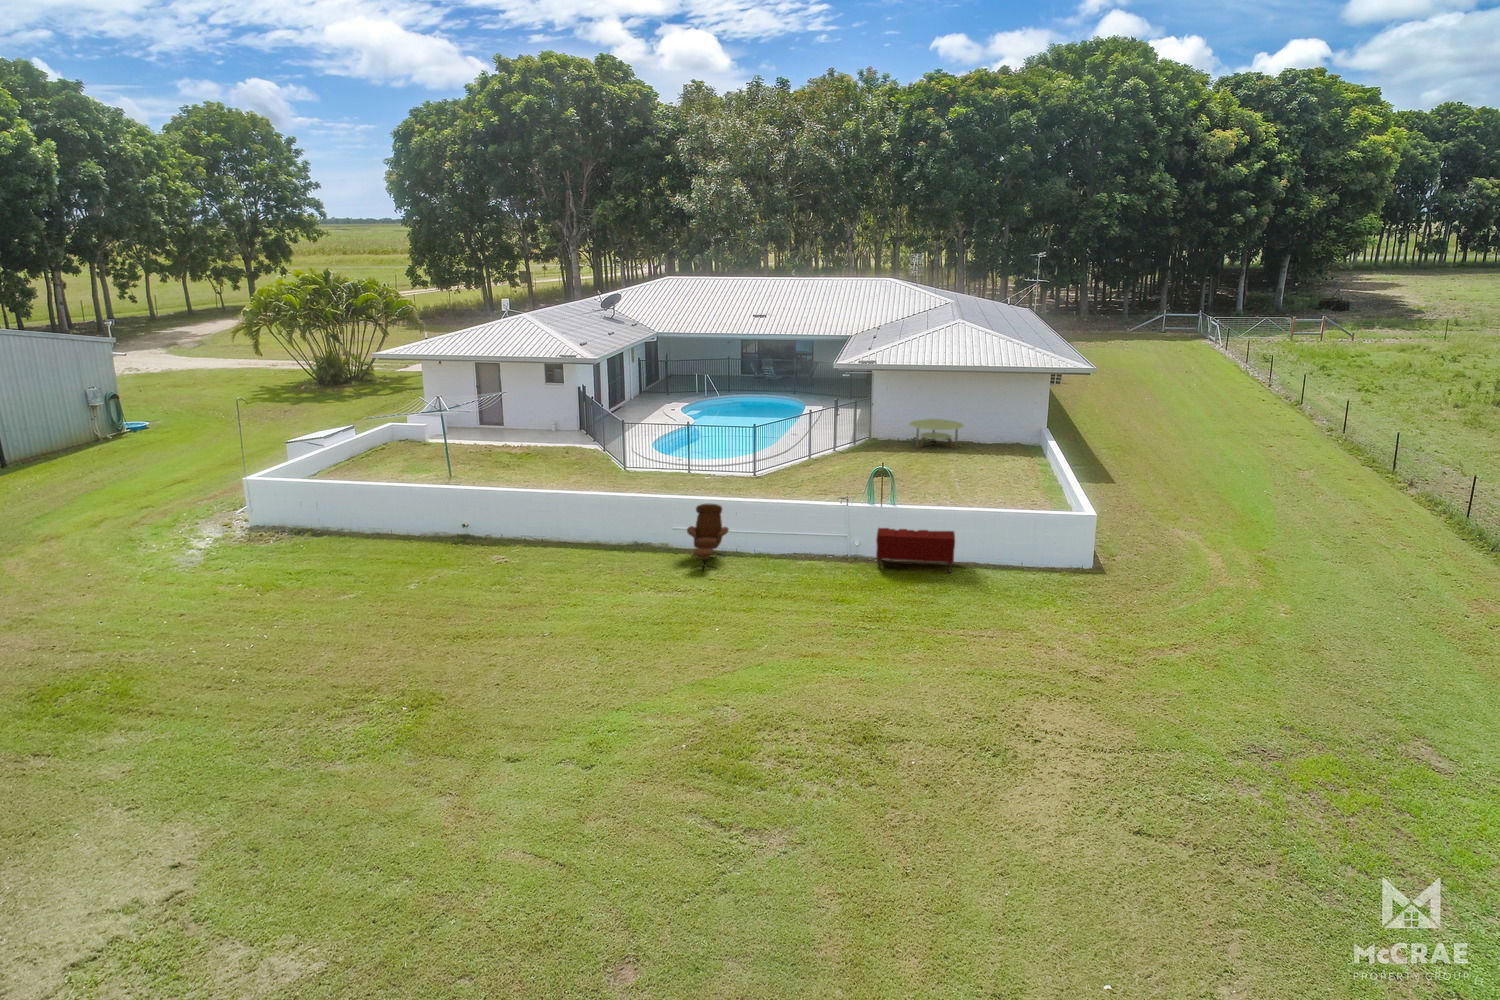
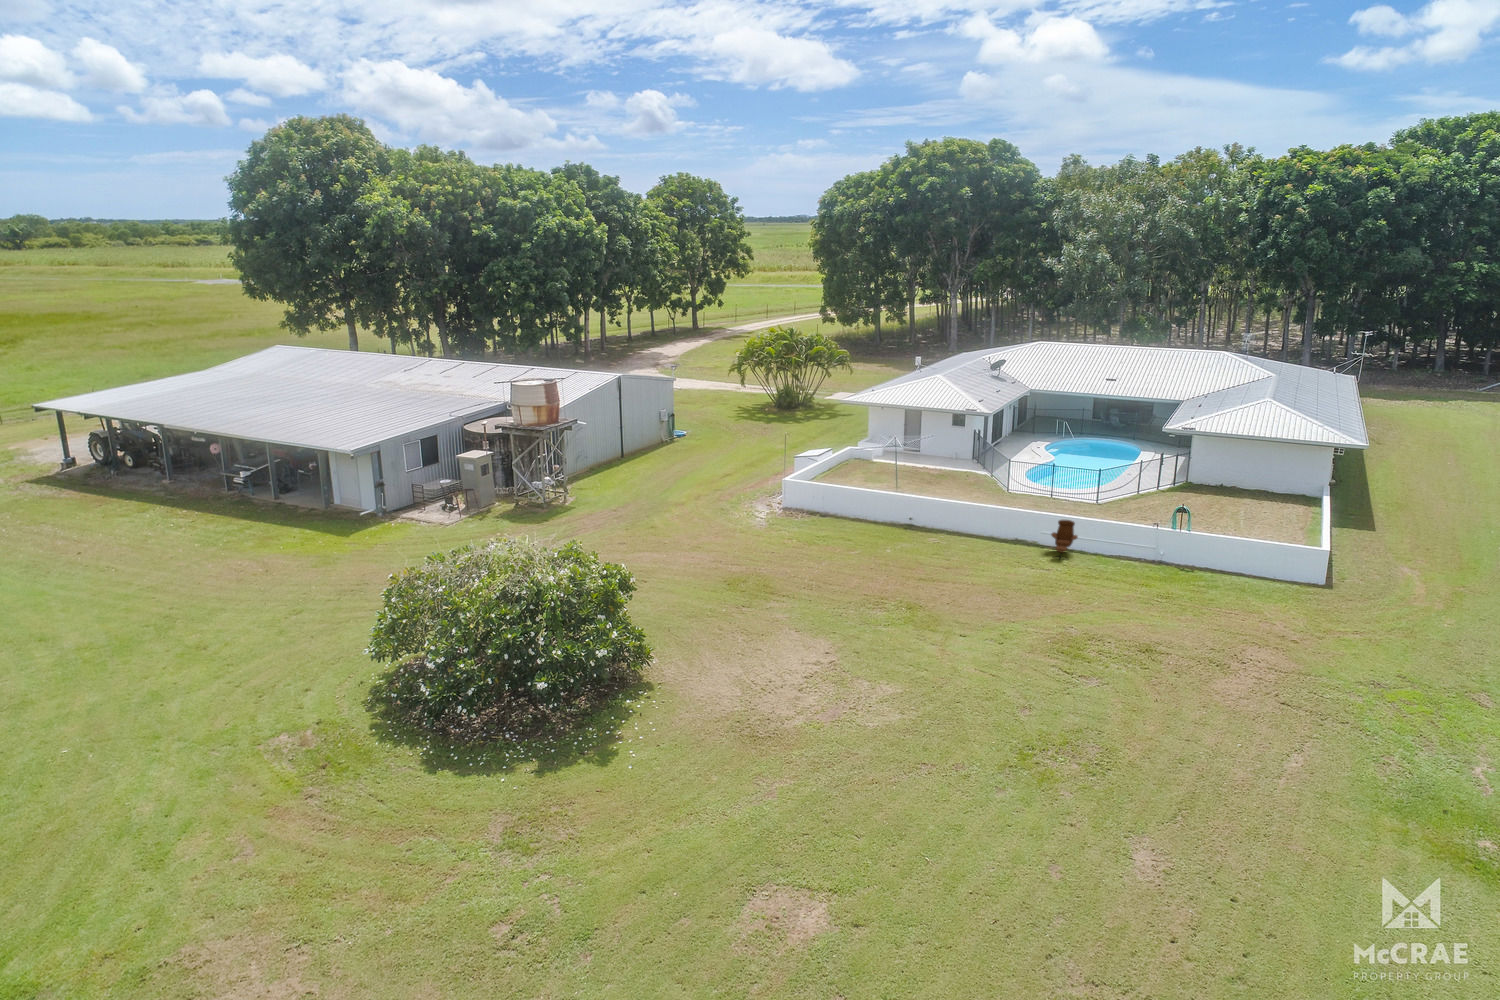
round table: present [910,419,963,449] -> none [1217,473,1260,497]
bench: present [876,528,955,573] -> none [1173,544,1228,579]

